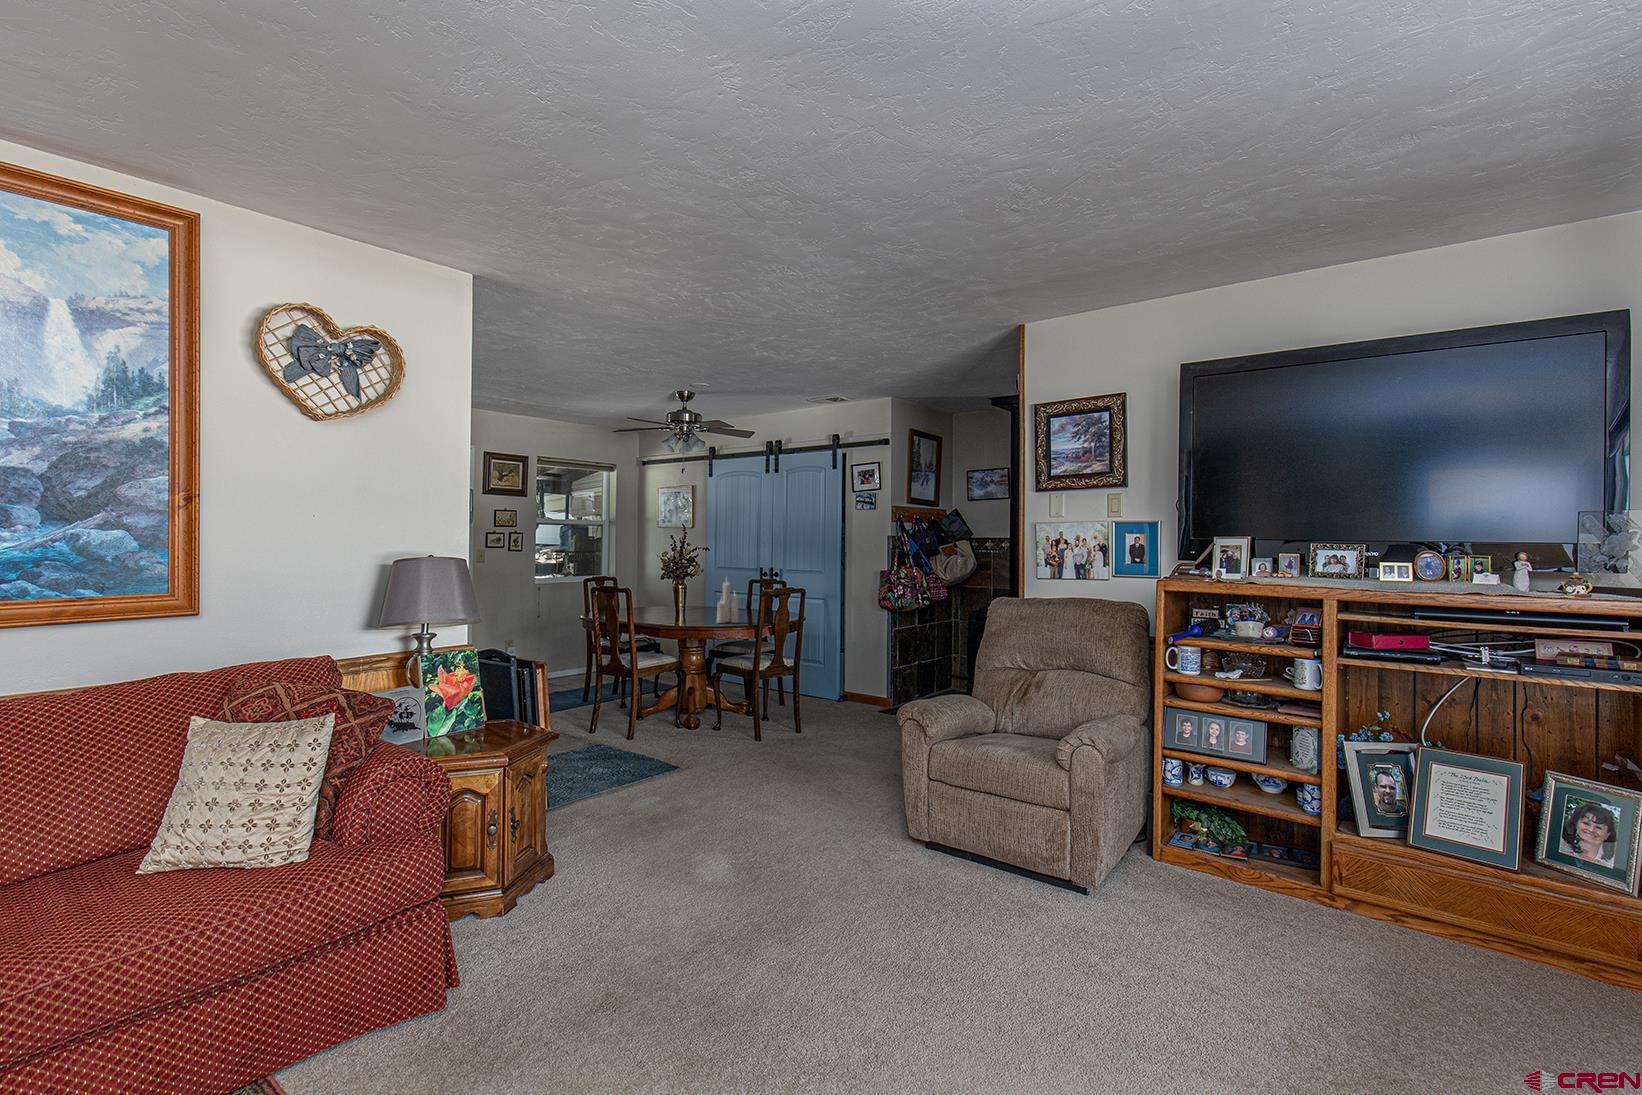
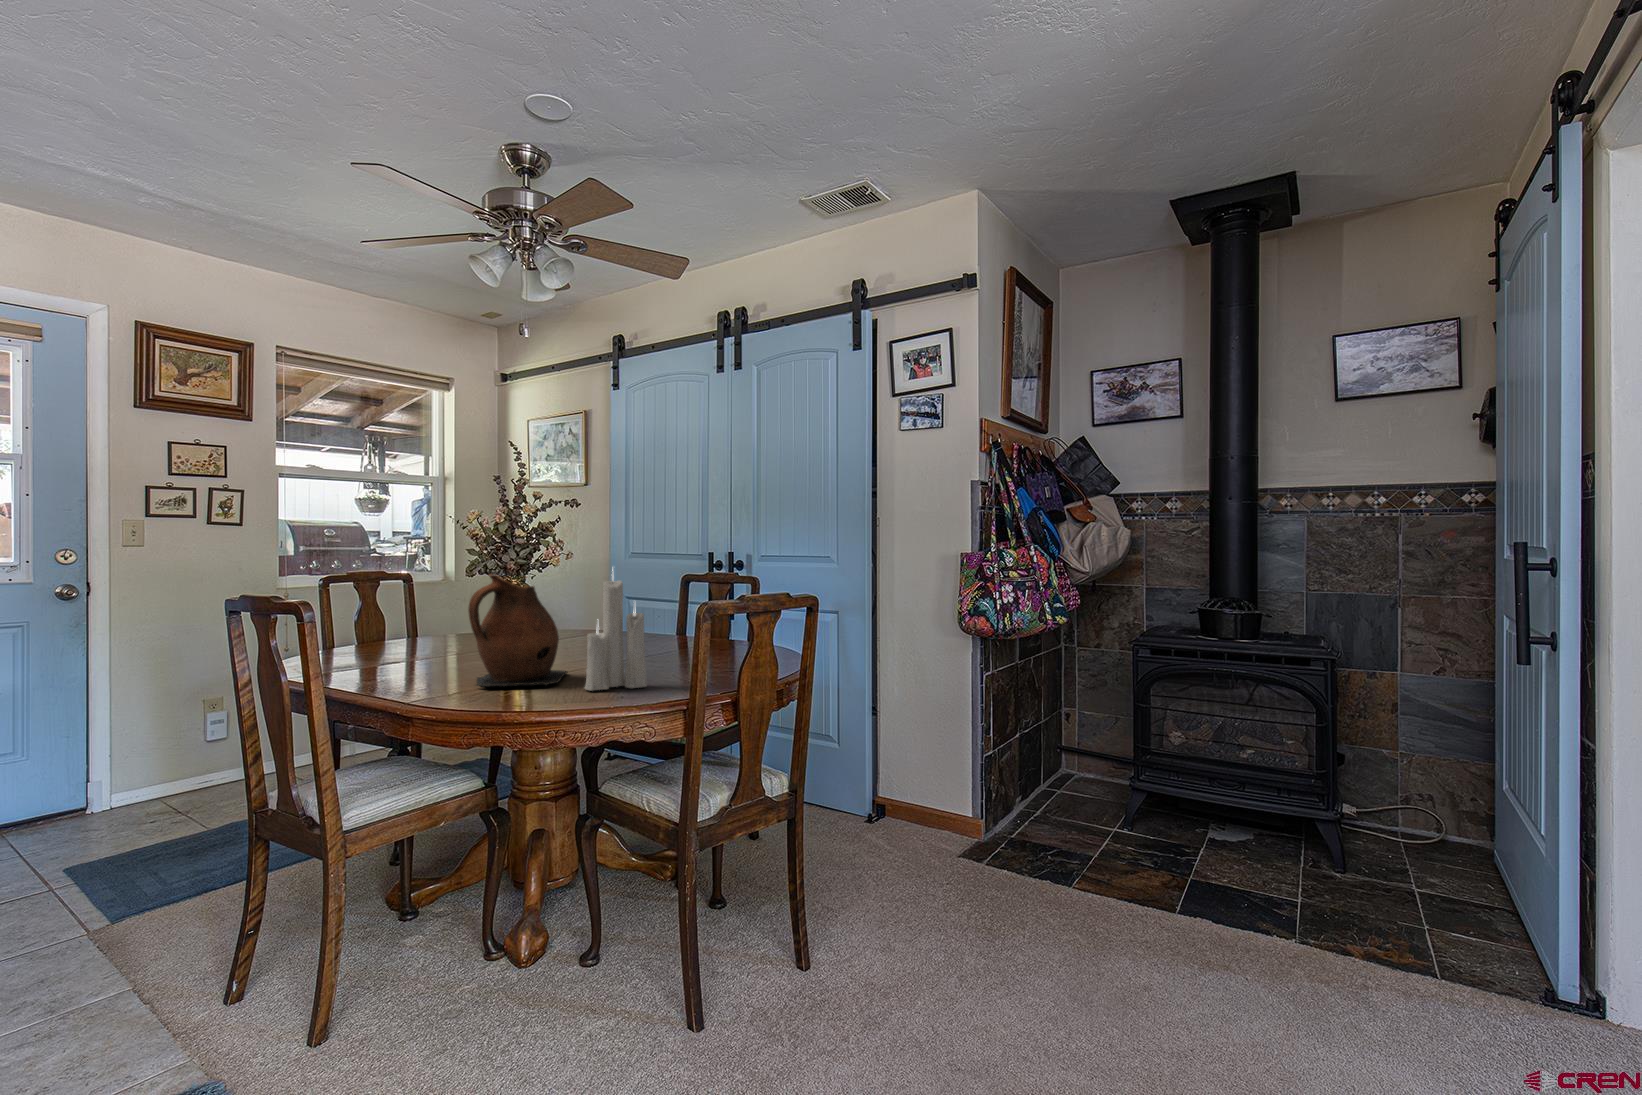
ceramic pitcher: none [673,580,706,622] -> present [468,574,567,686]

